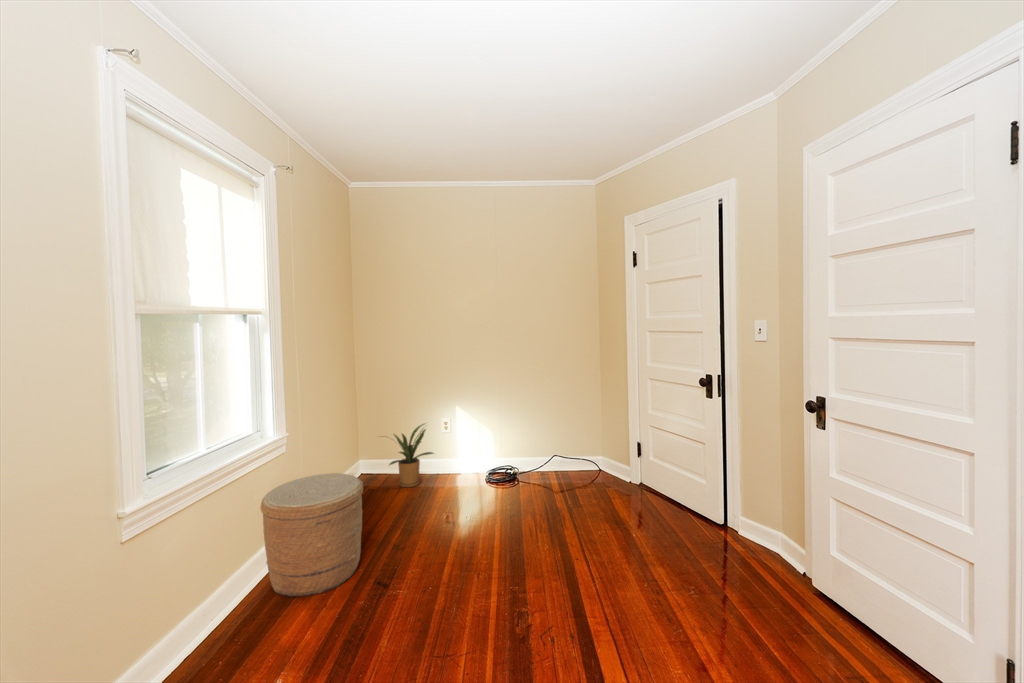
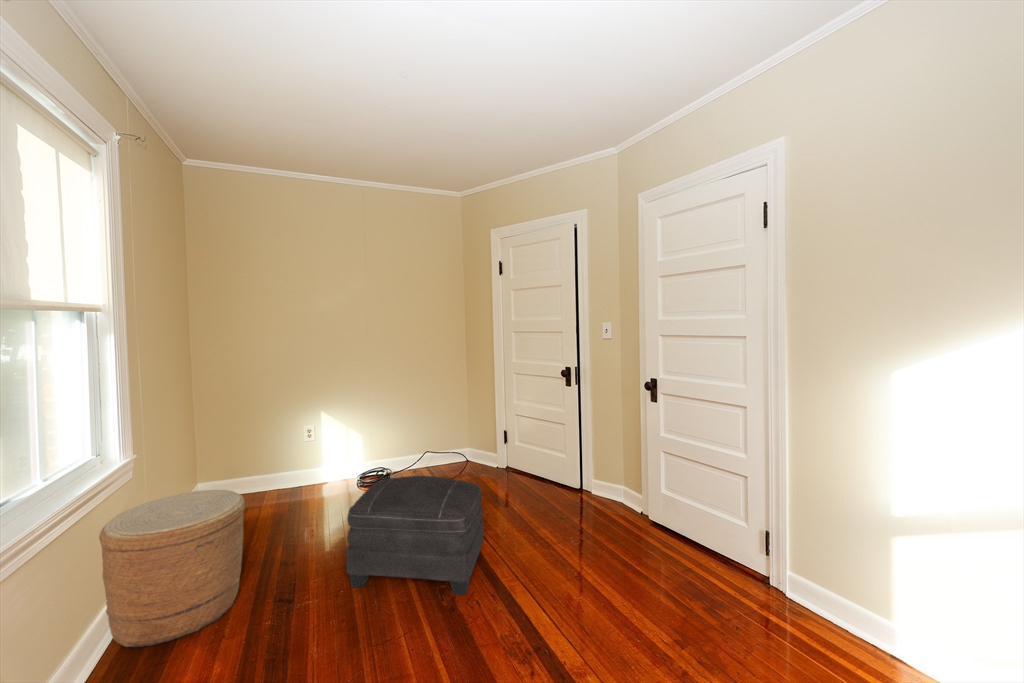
house plant: present [390,424,433,487] -> none [222,429,298,505]
ottoman: none [437,484,579,626] -> present [346,476,484,595]

